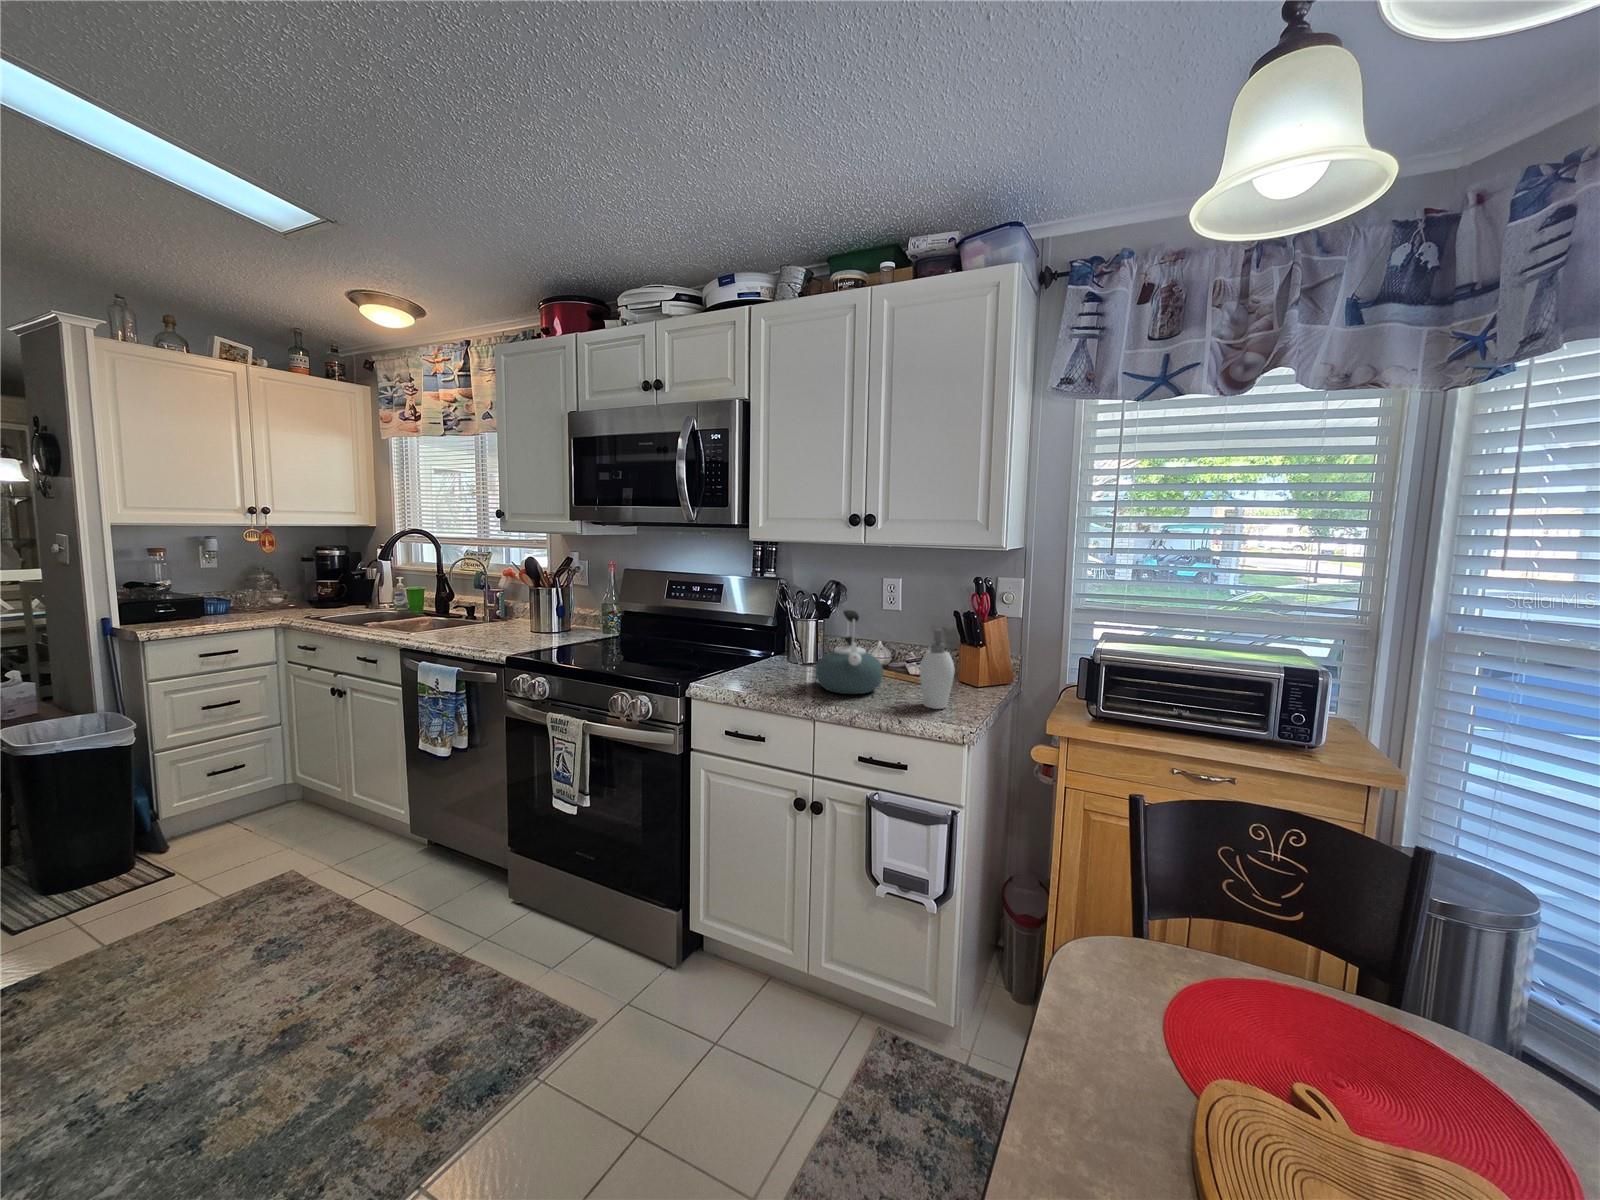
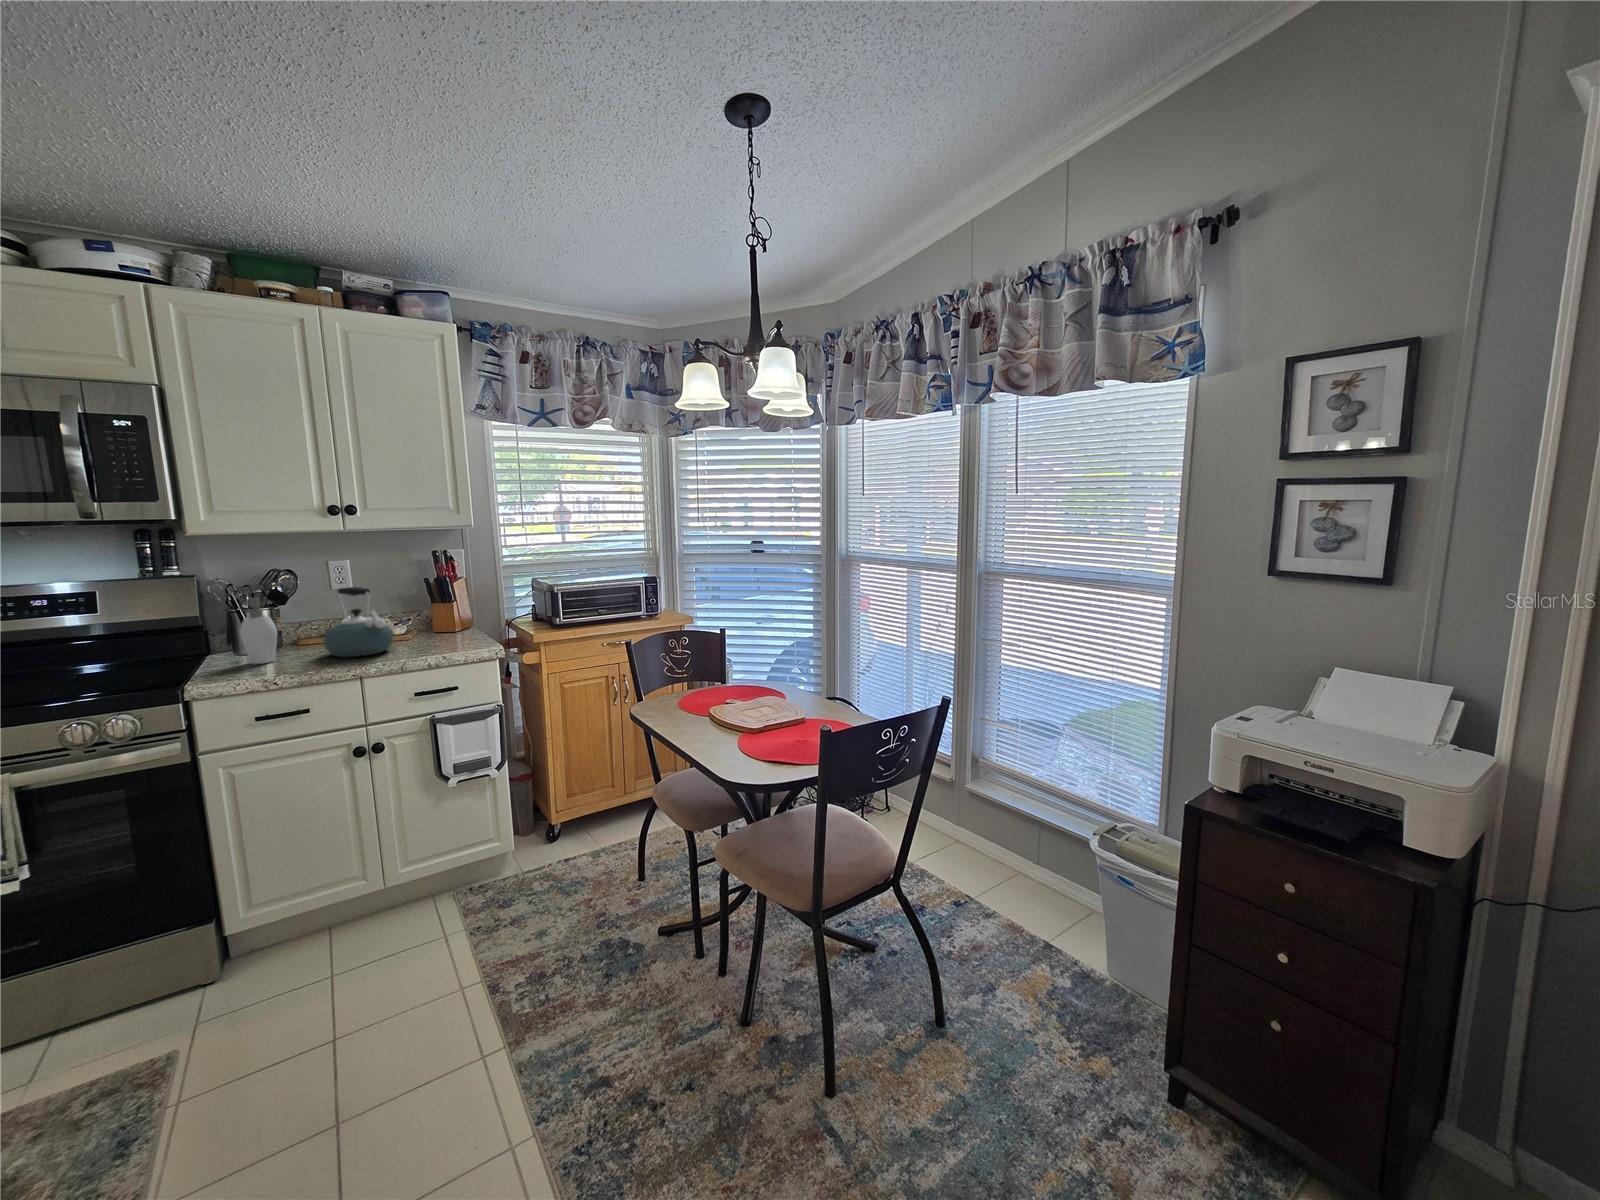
soap dispenser: present [920,629,954,709] -> present [240,598,277,664]

